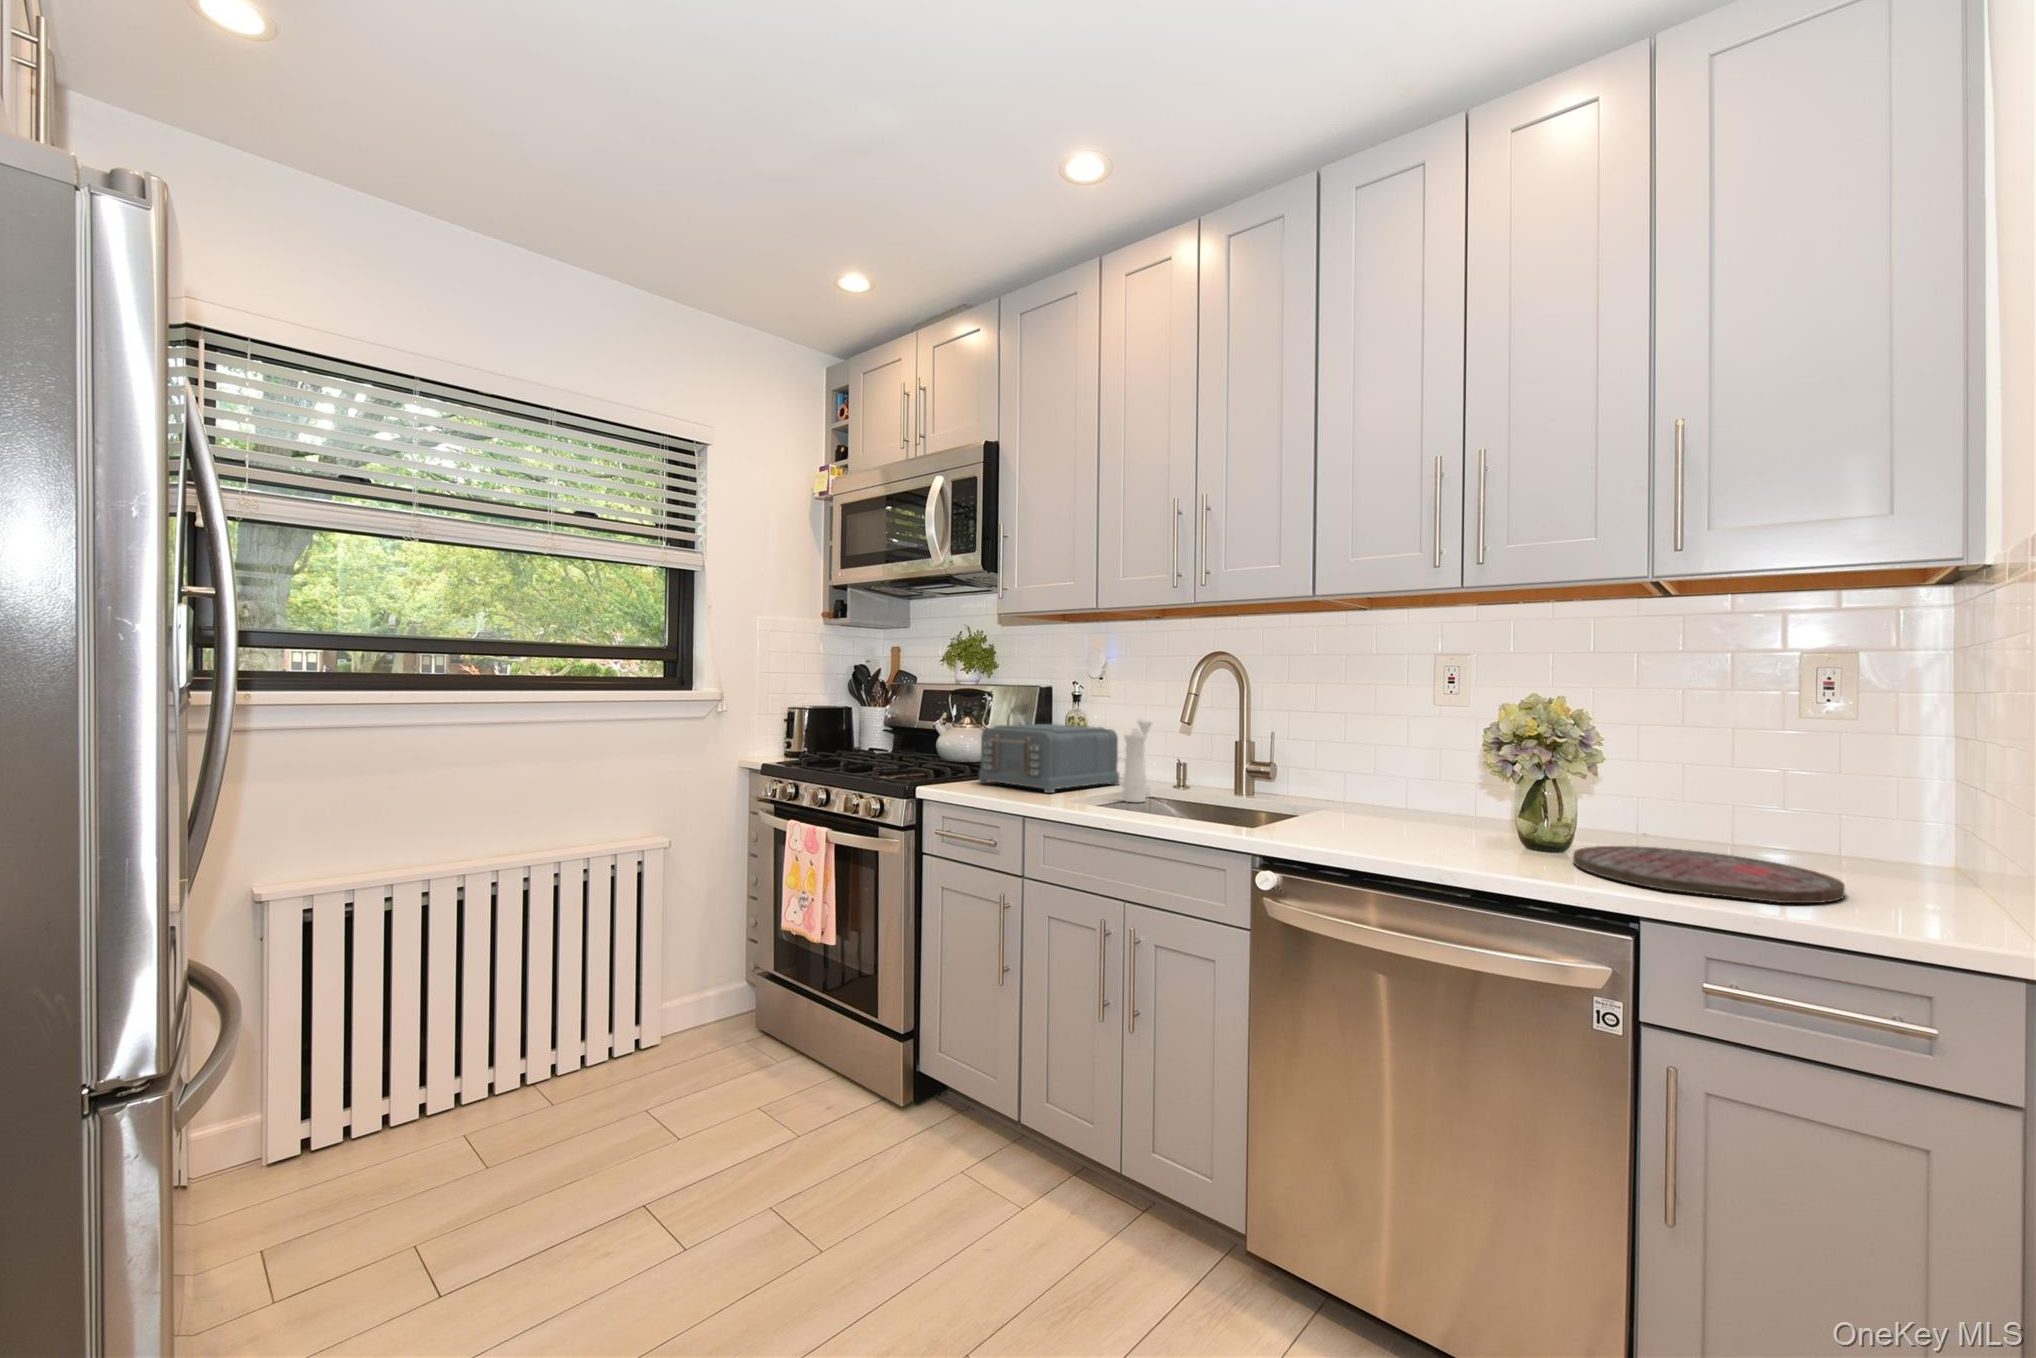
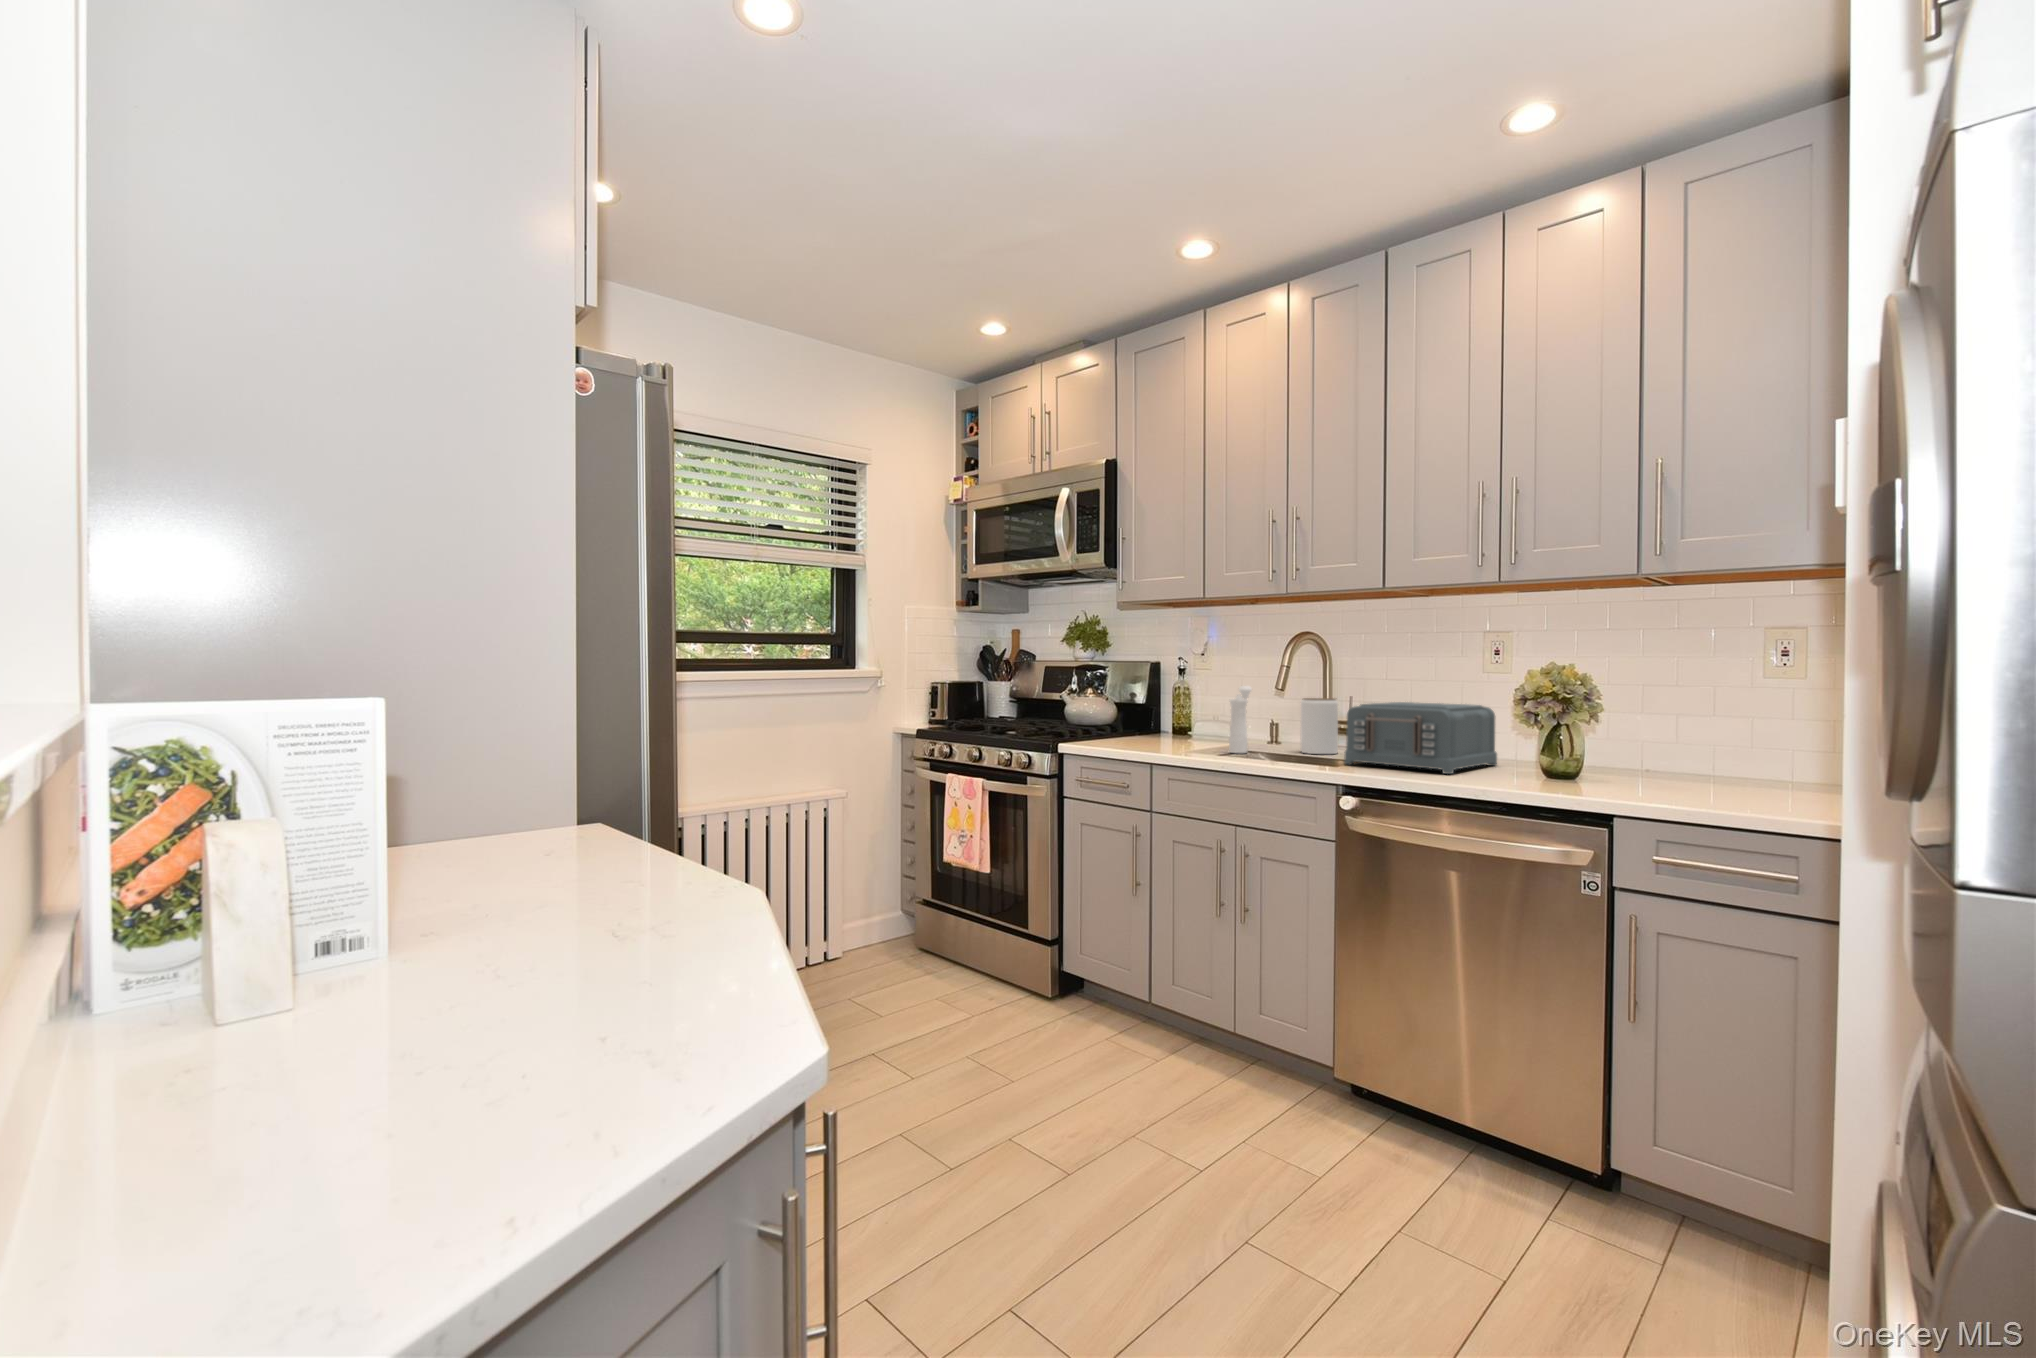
toaster: present [979,724,1119,793] -> present [1344,702,1497,774]
jar: none [1211,733,1256,804] -> present [1300,698,1338,754]
cutting board: present [1573,846,1845,903] -> none [1577,774,1763,802]

